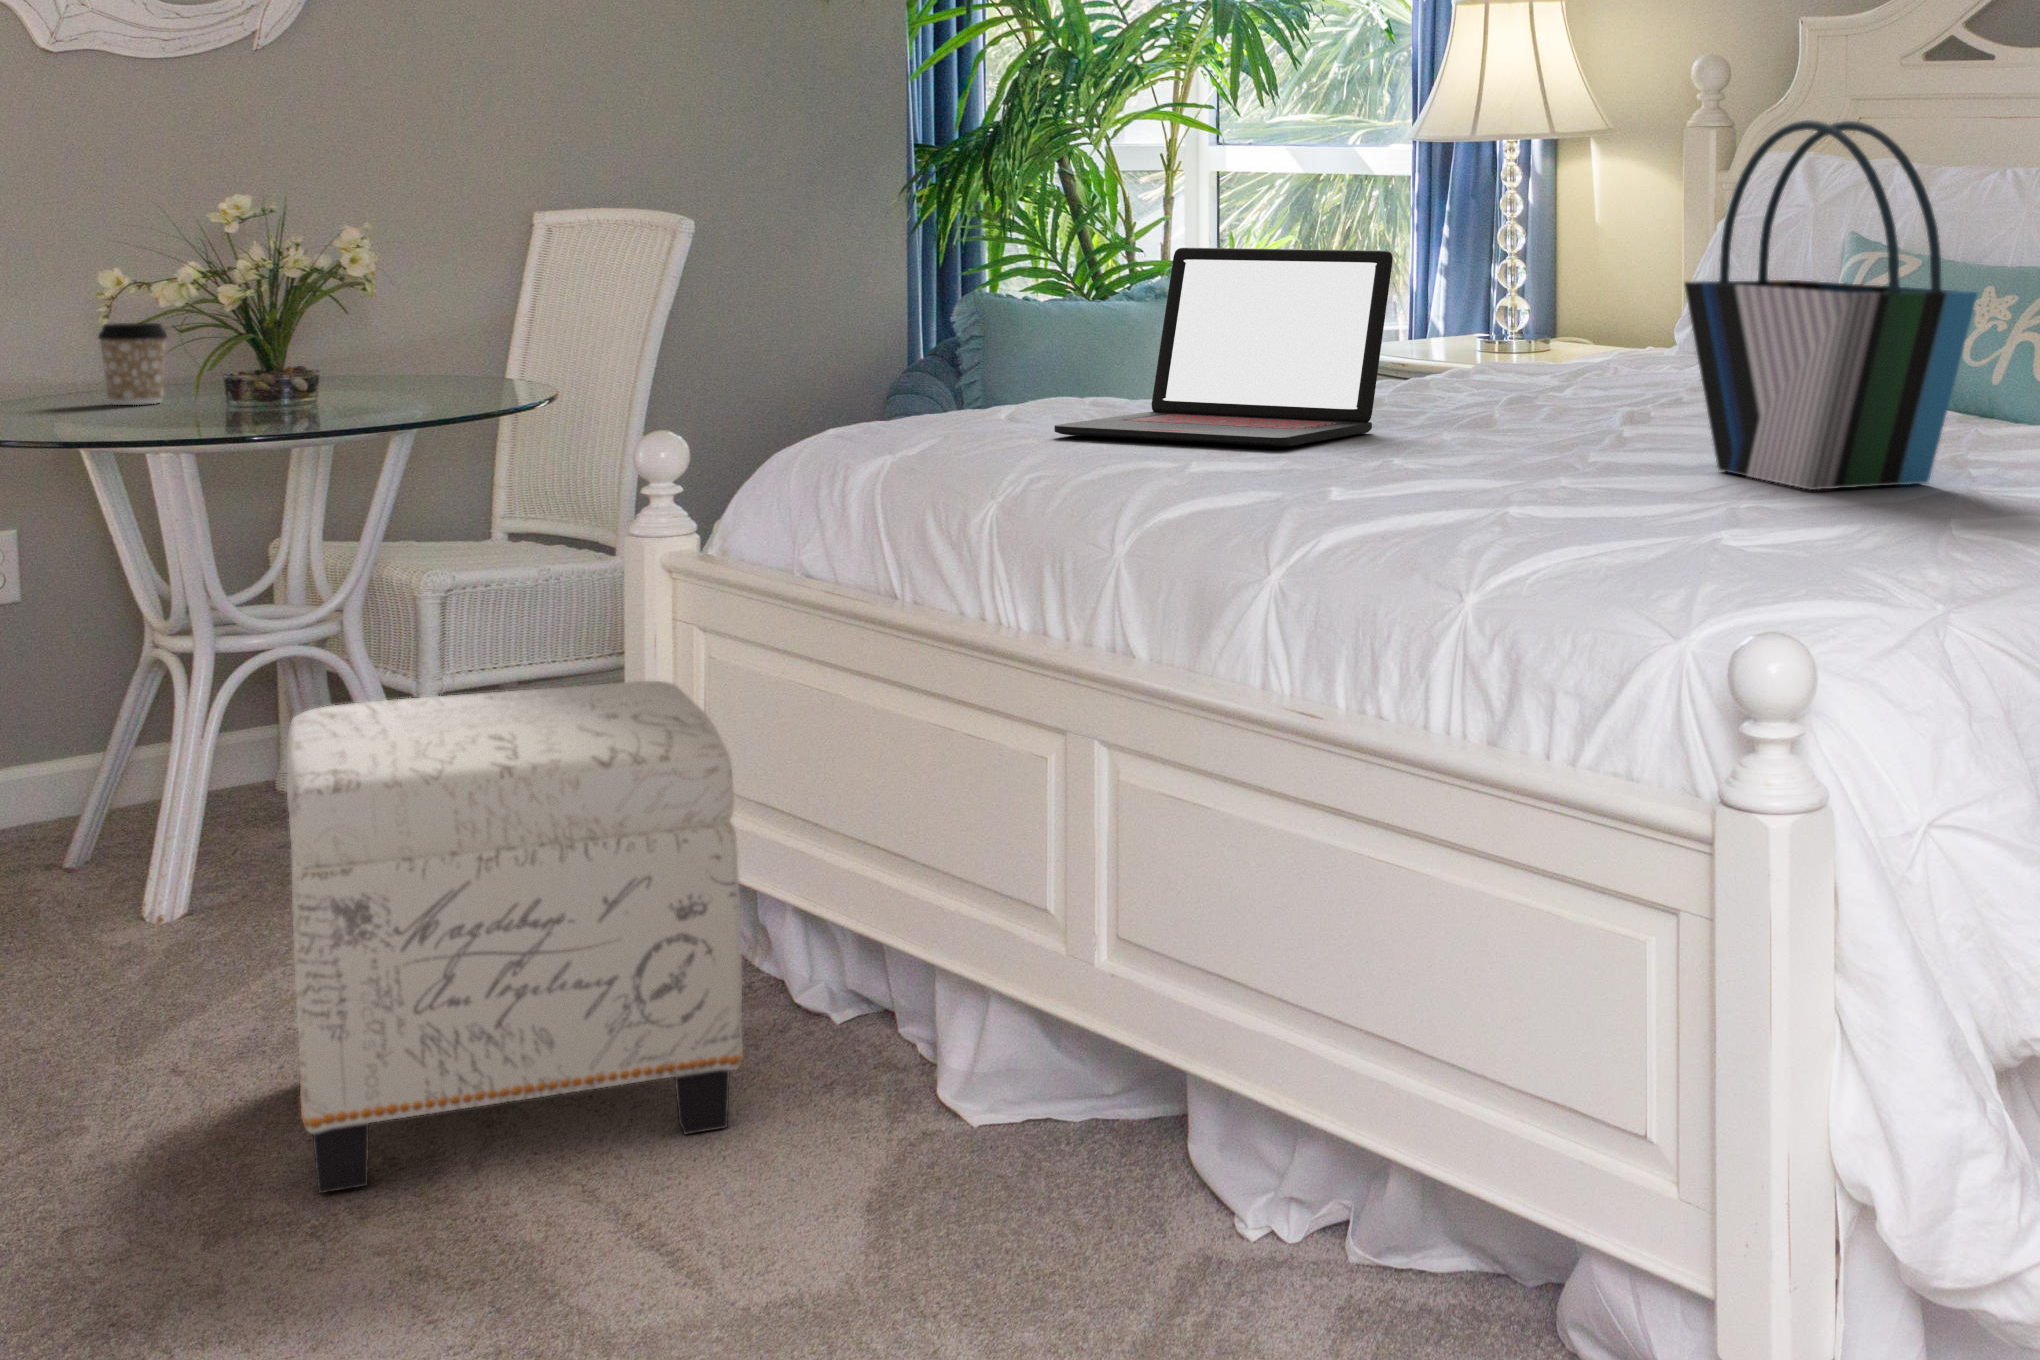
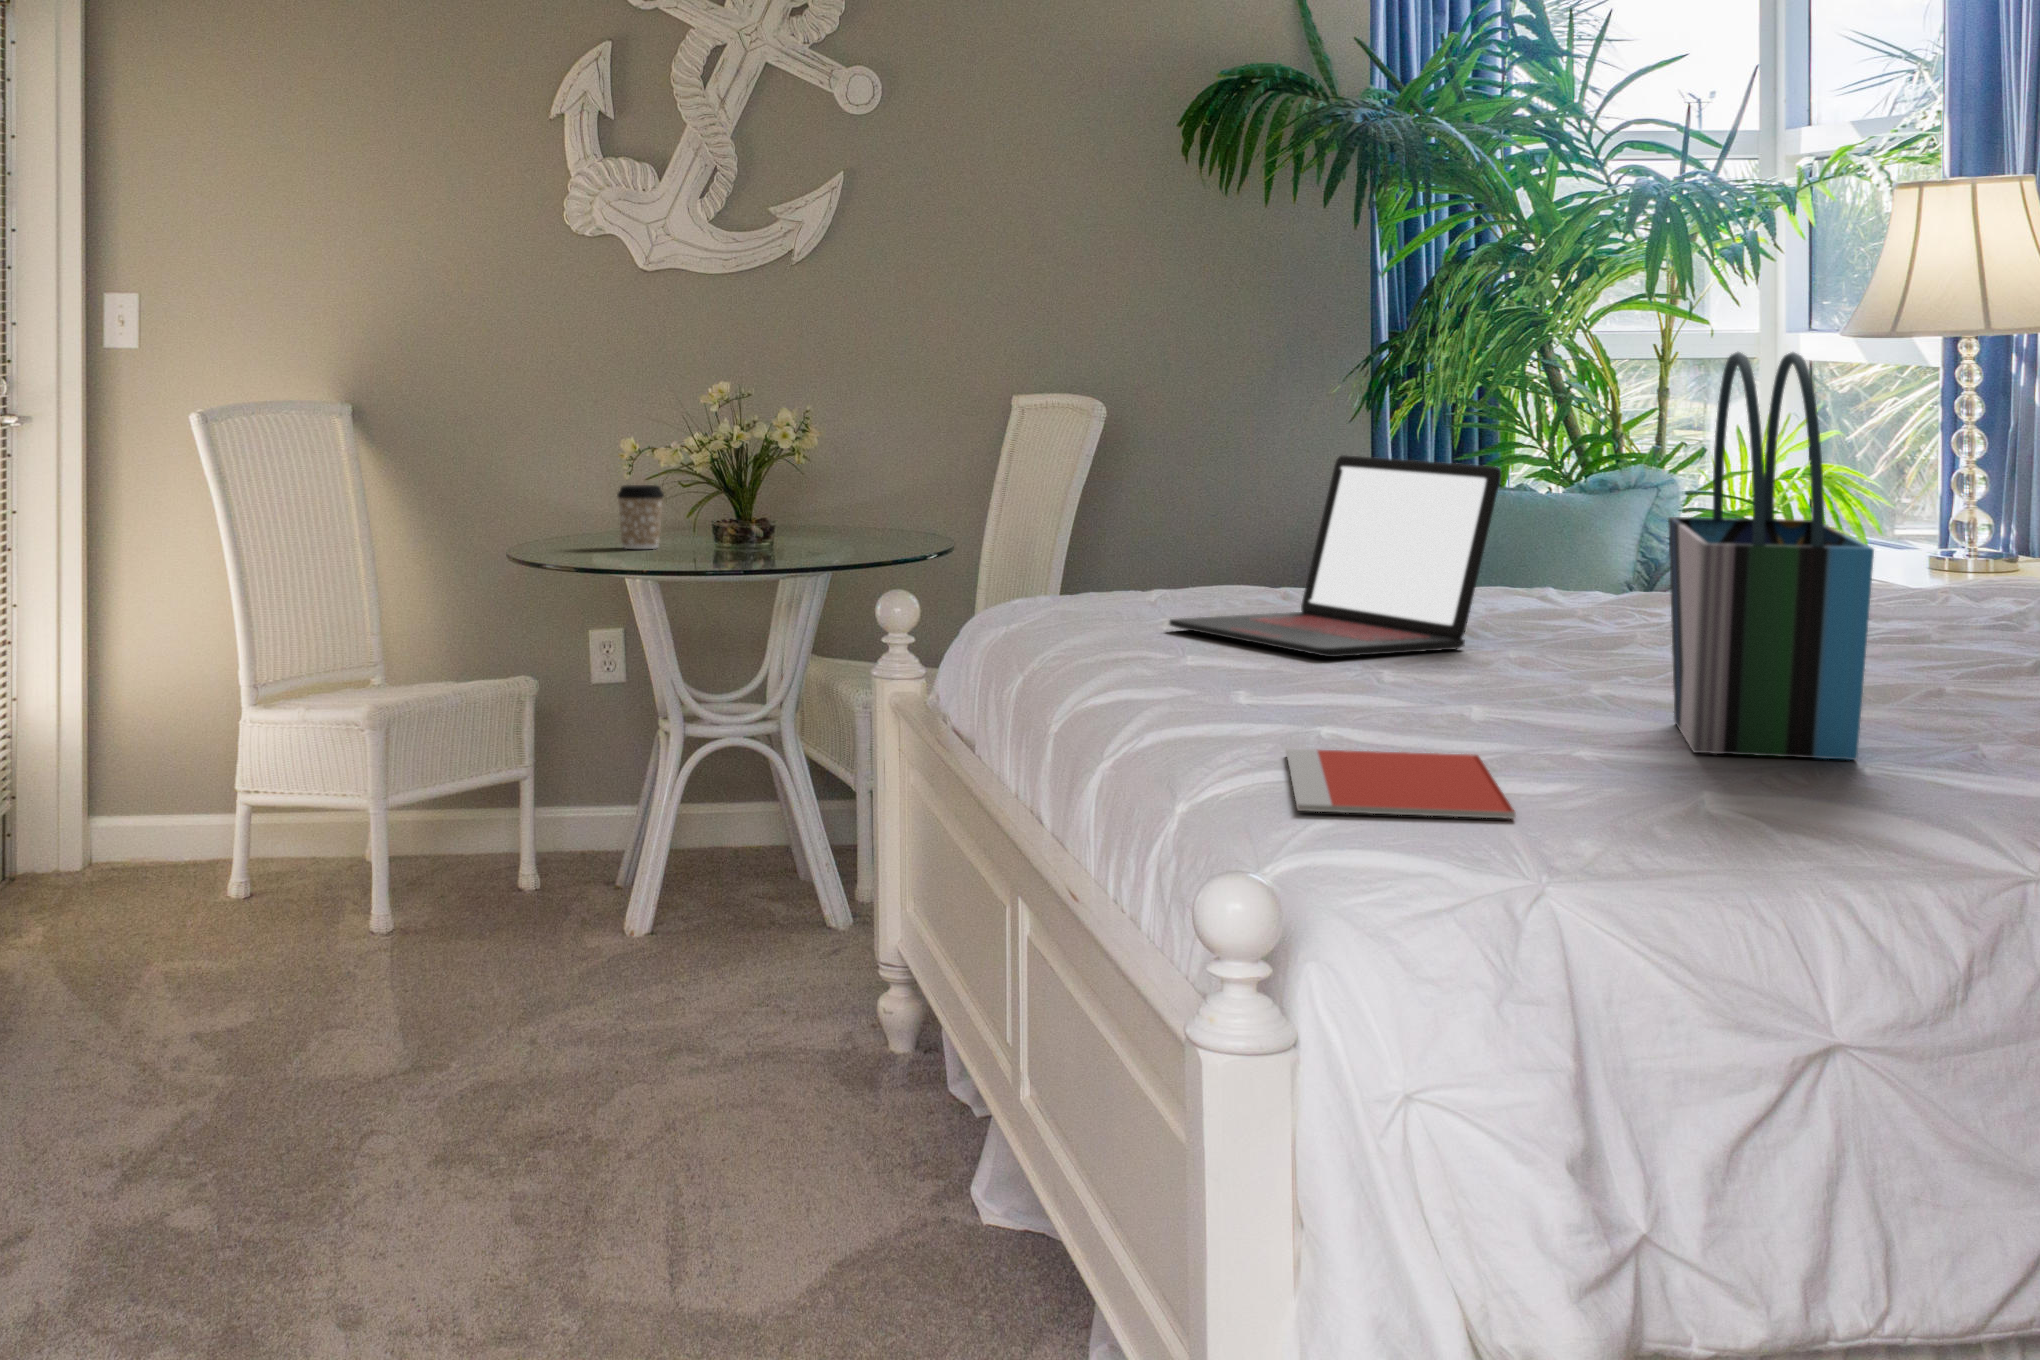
notebook: none [1516,507,1857,565] -> present [1286,749,1516,819]
ottoman: present [286,681,743,1193] -> none [474,799,855,1199]

